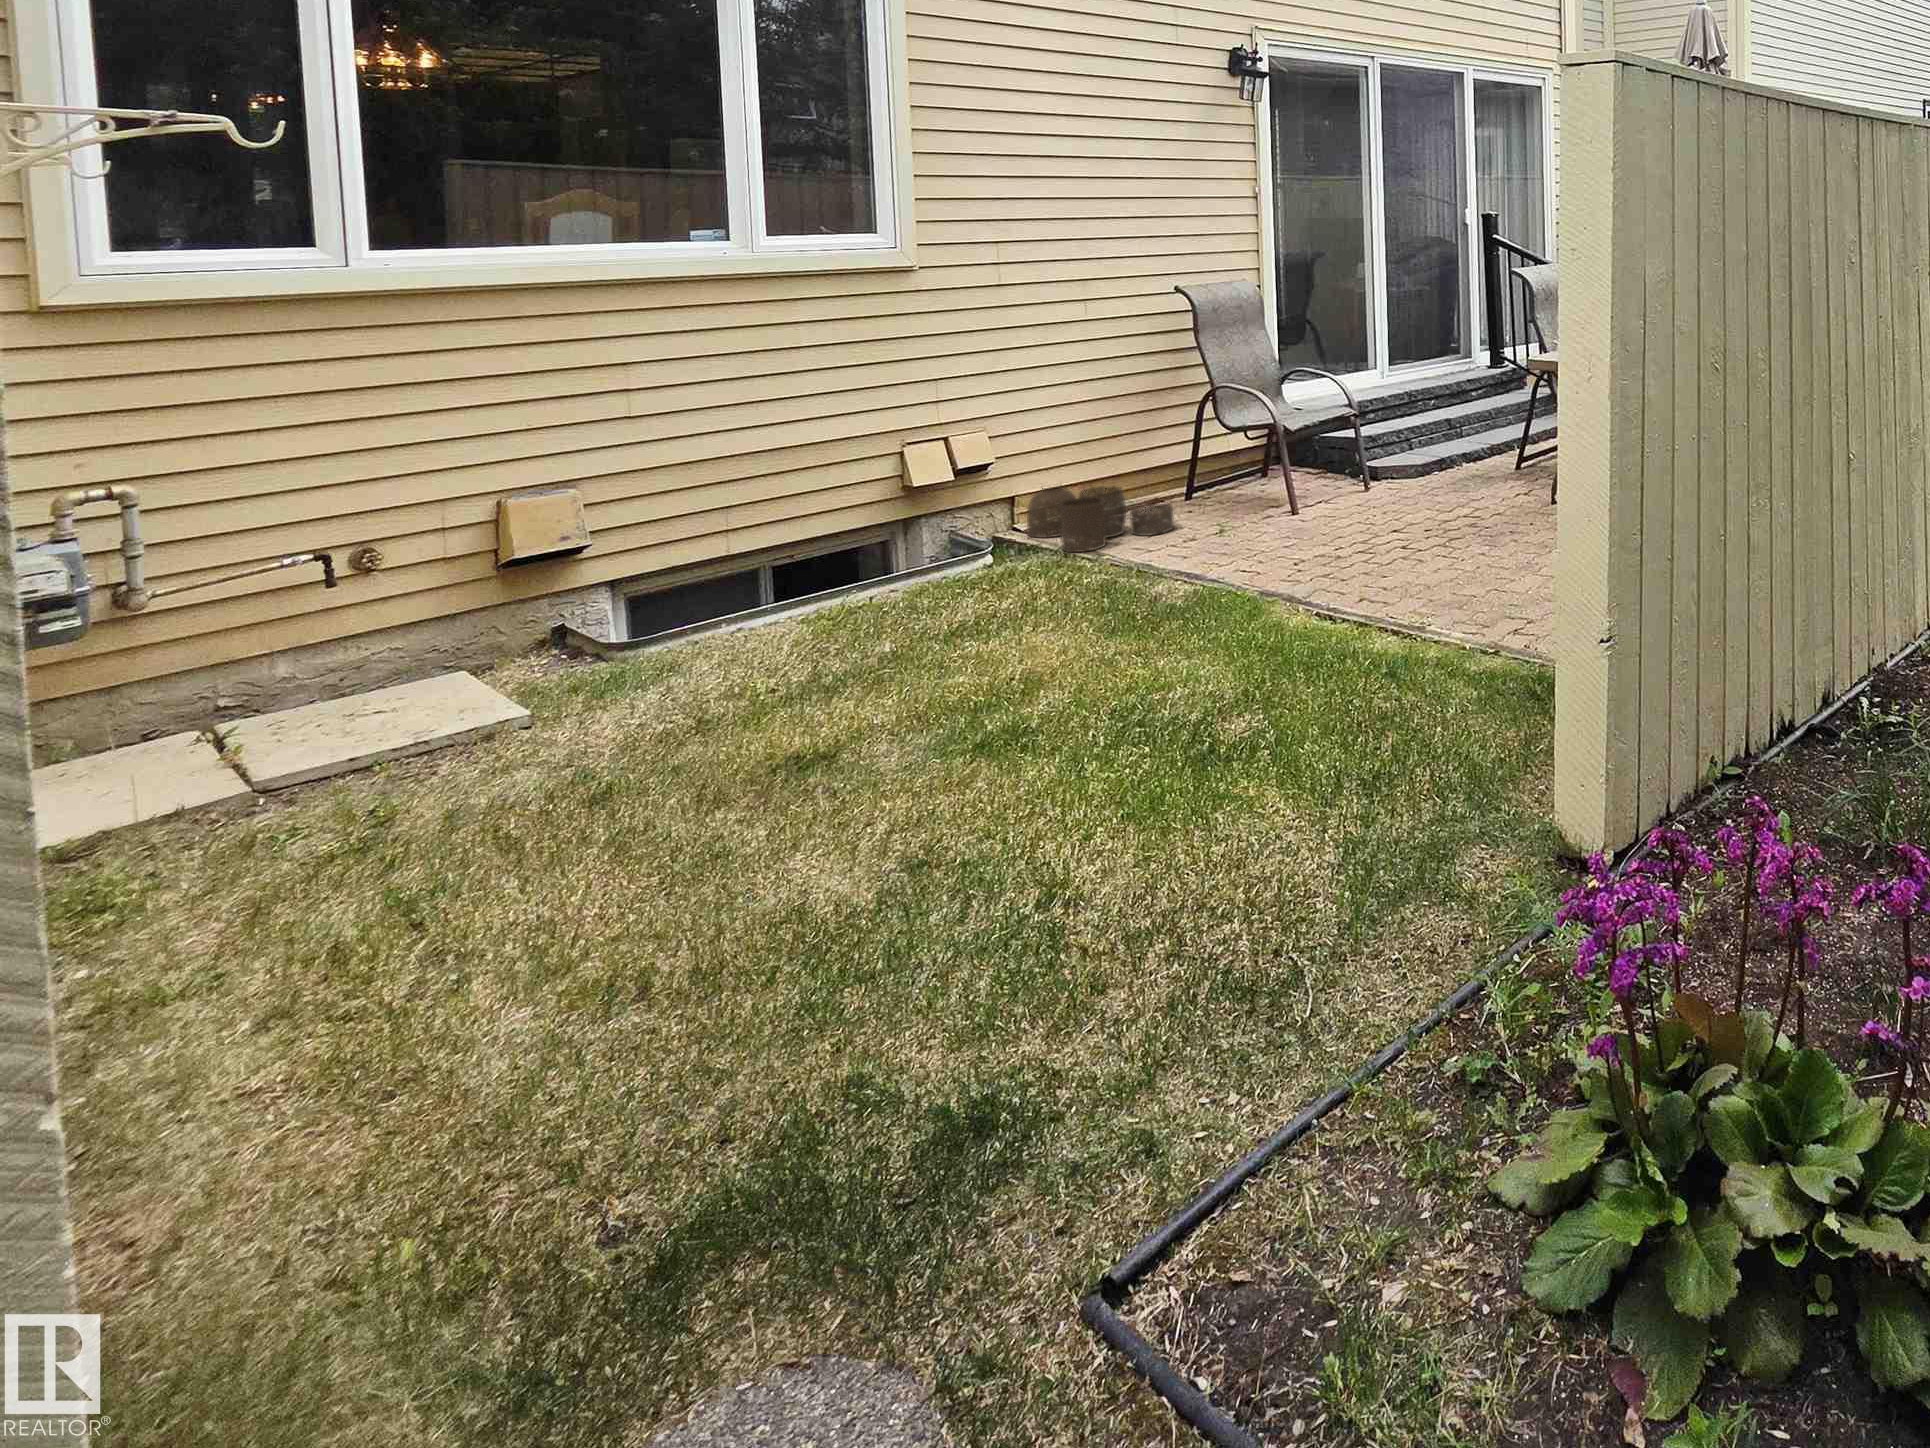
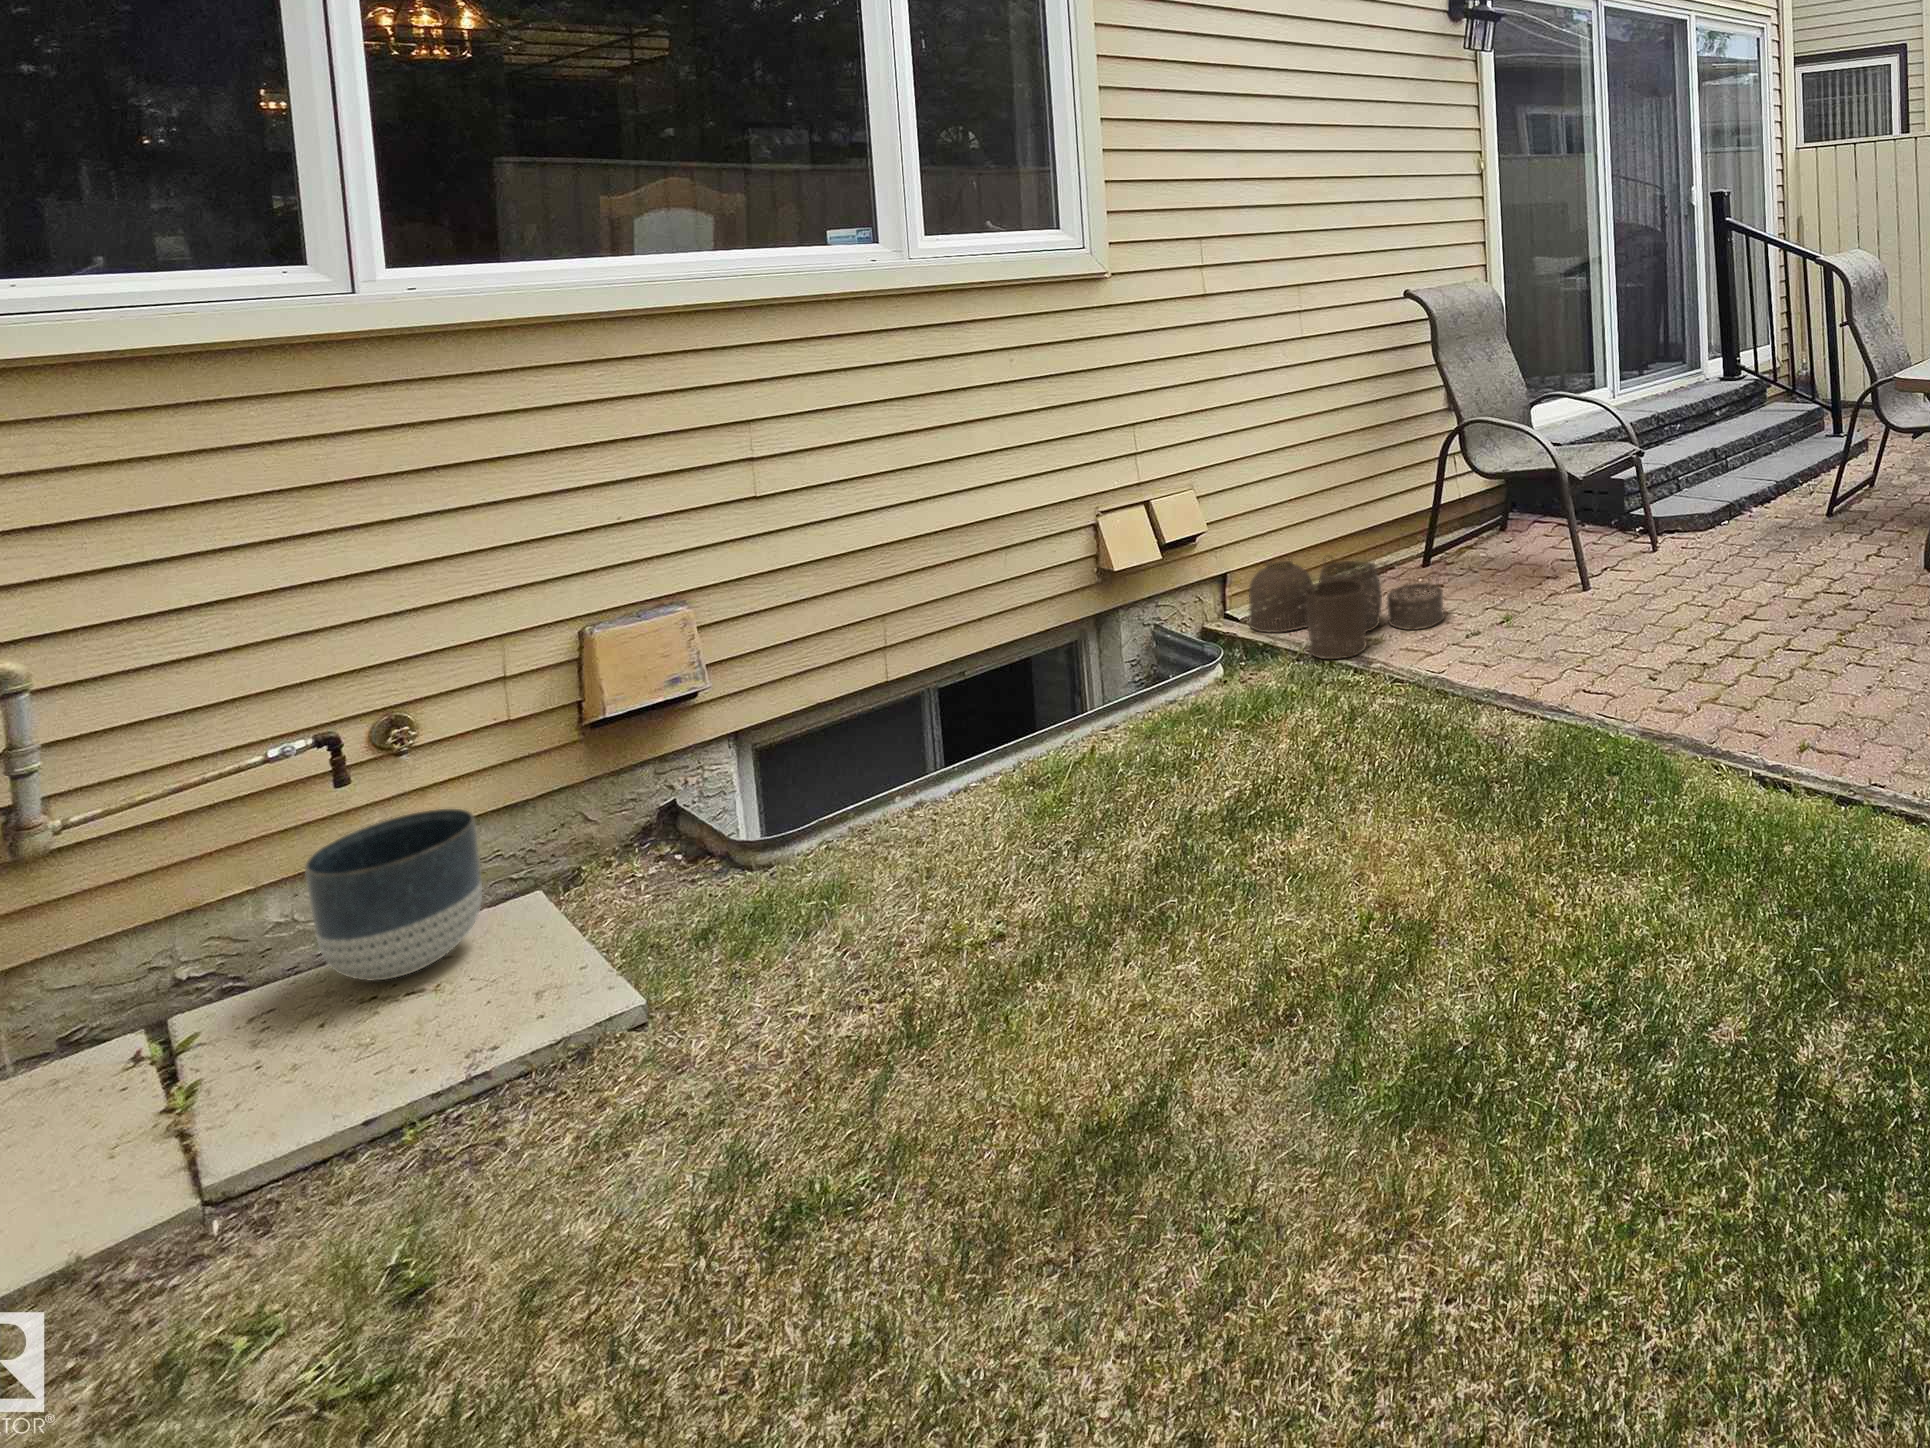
planter: none [307,606,425,707] -> present [305,809,482,980]

